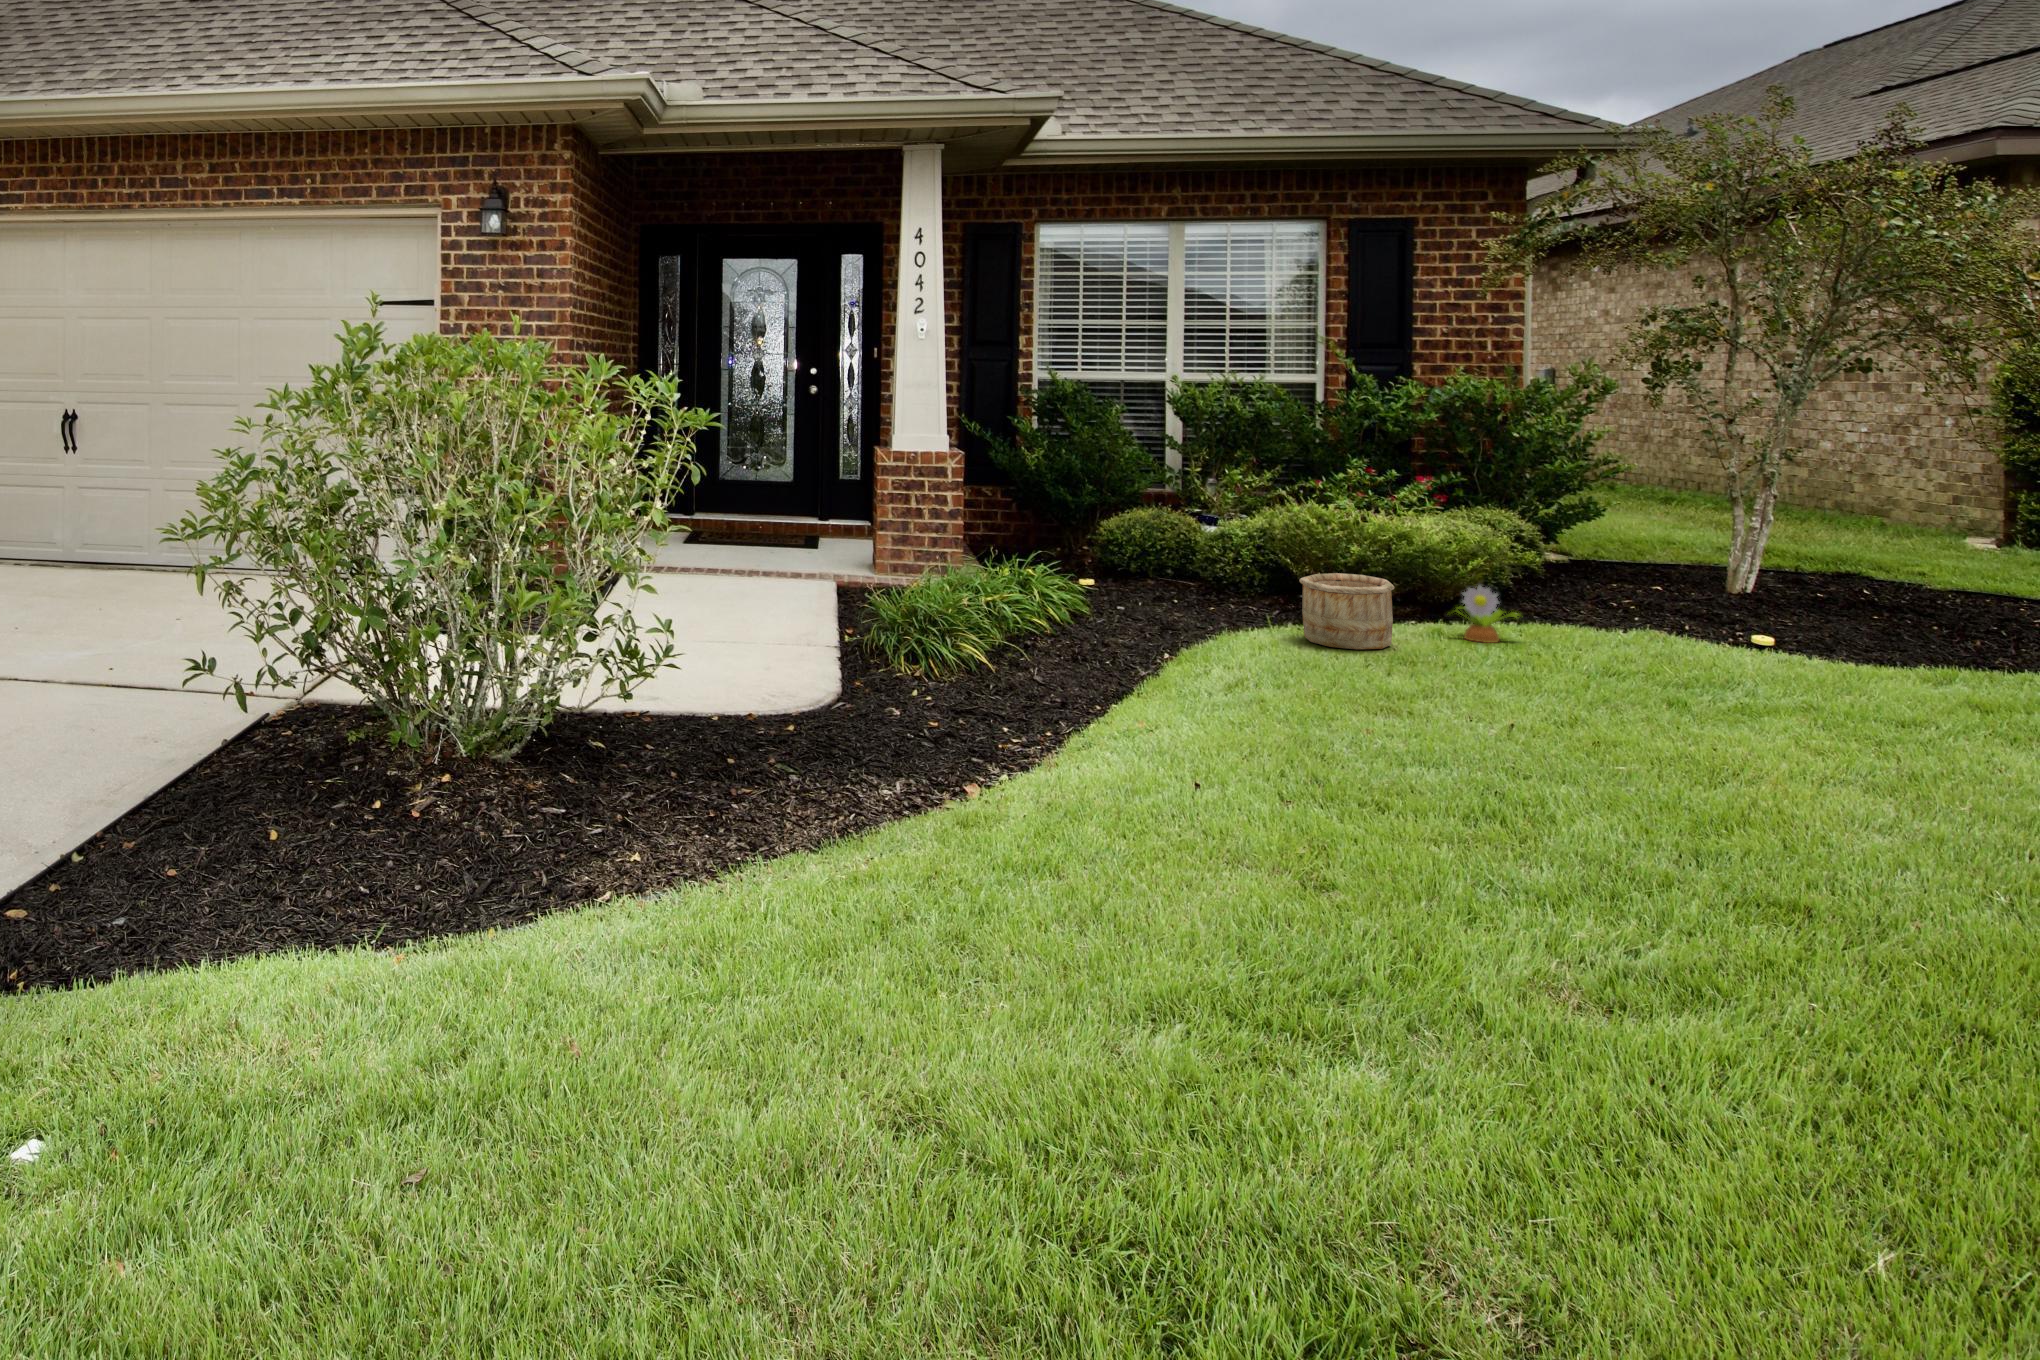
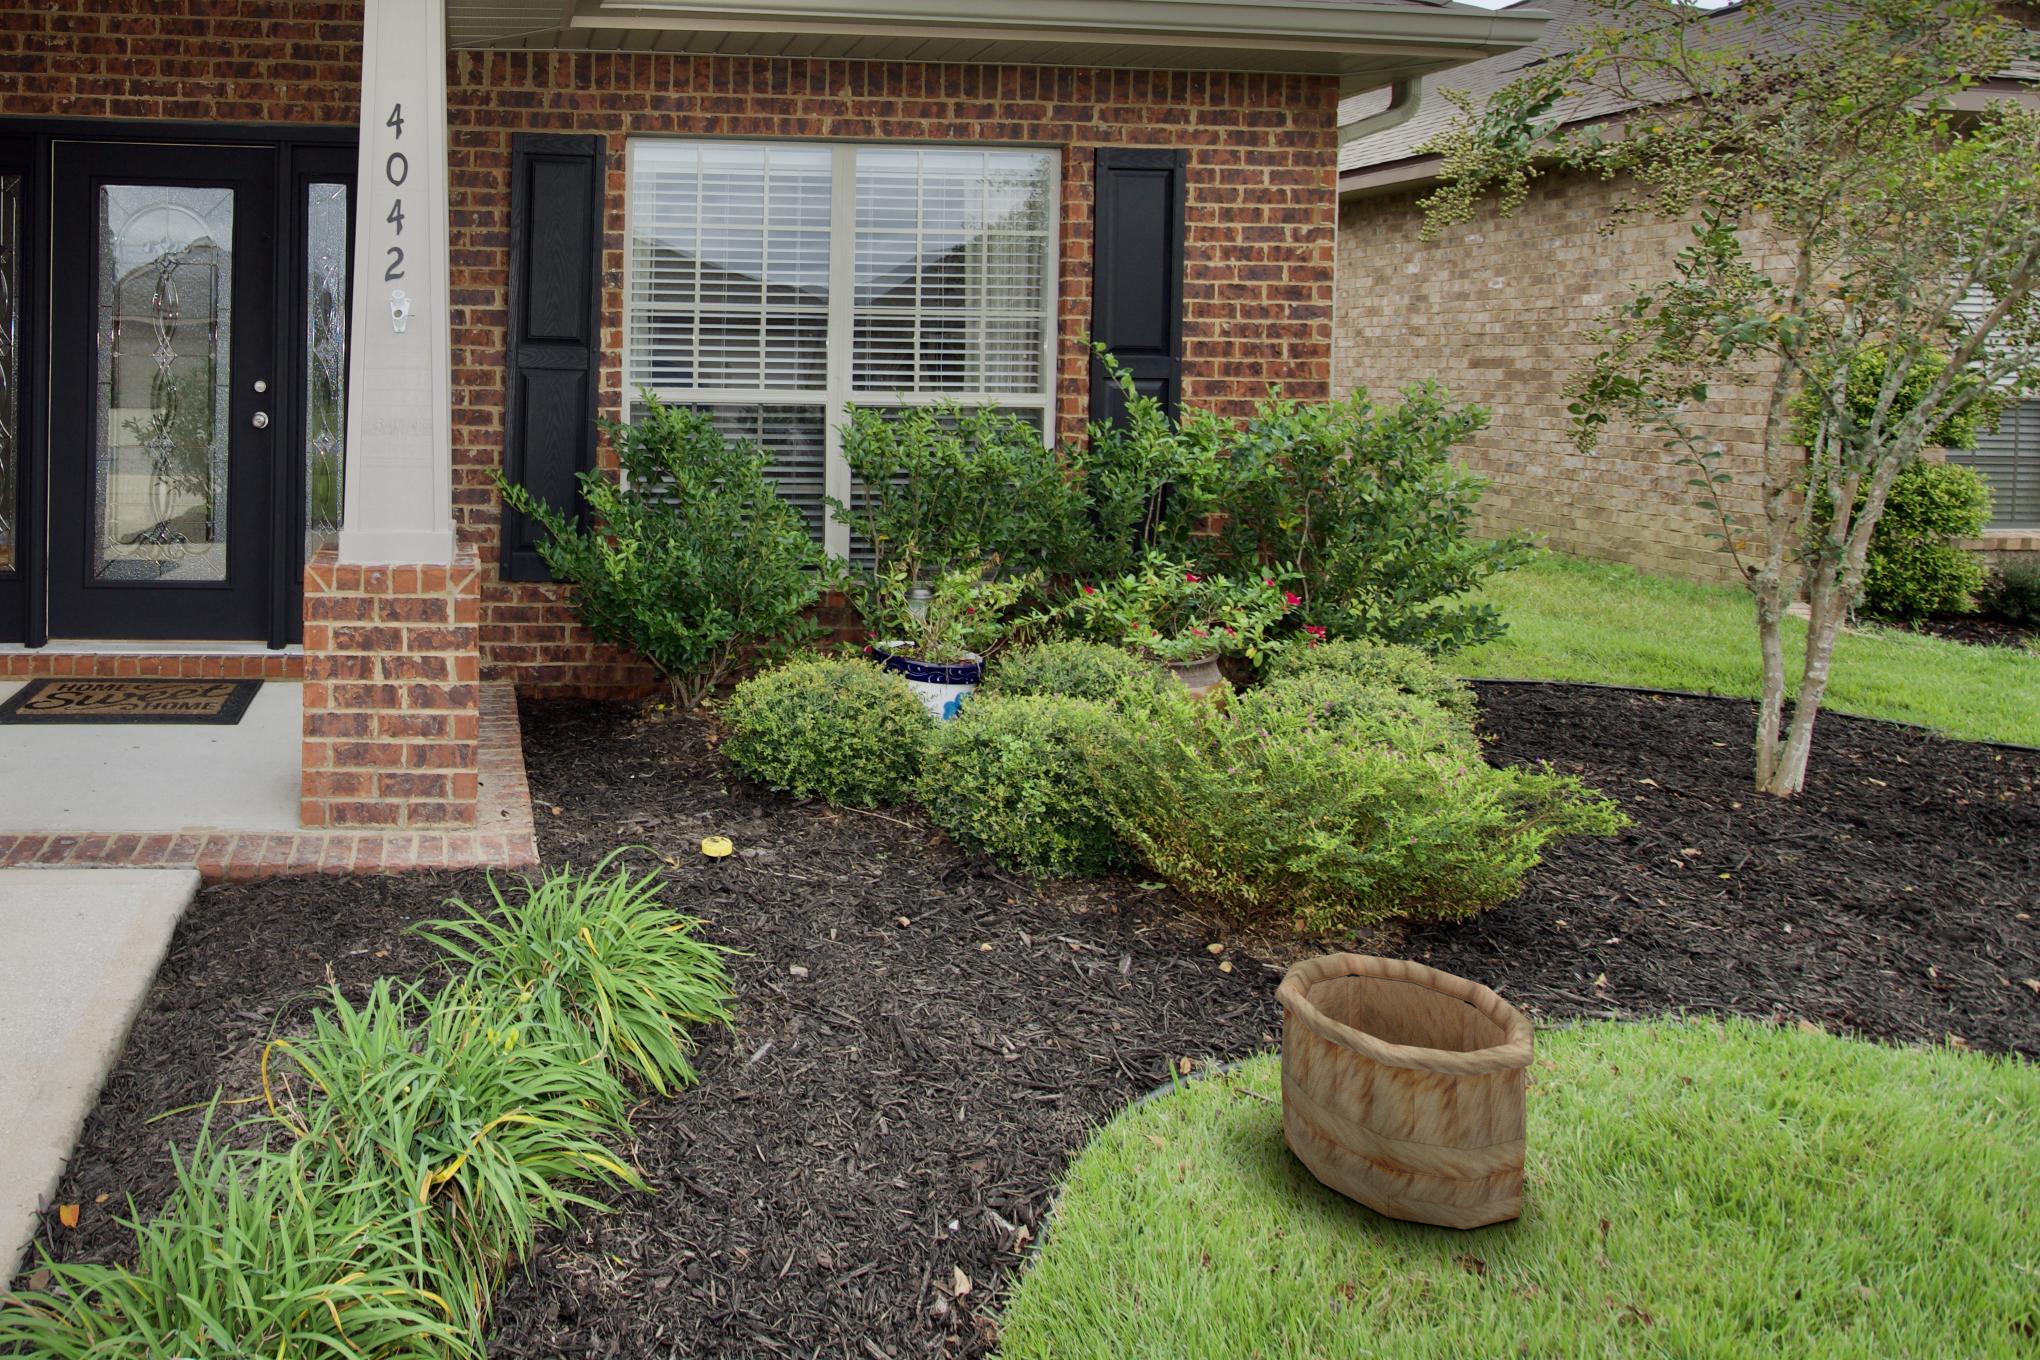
decorative plant: present [1462,585,1519,643] -> none [1584,978,1772,1125]

